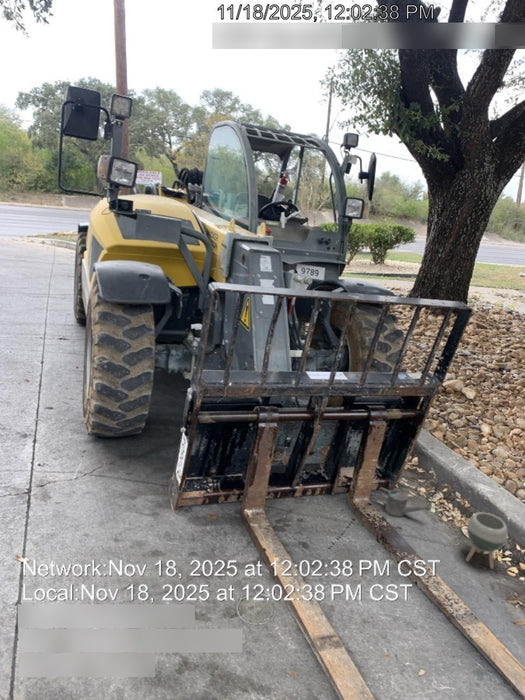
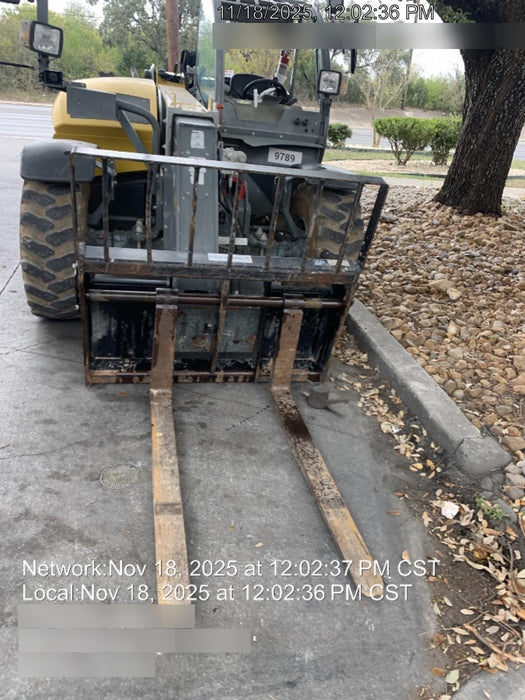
planter: present [466,512,508,569] -> none [369,406,412,463]

